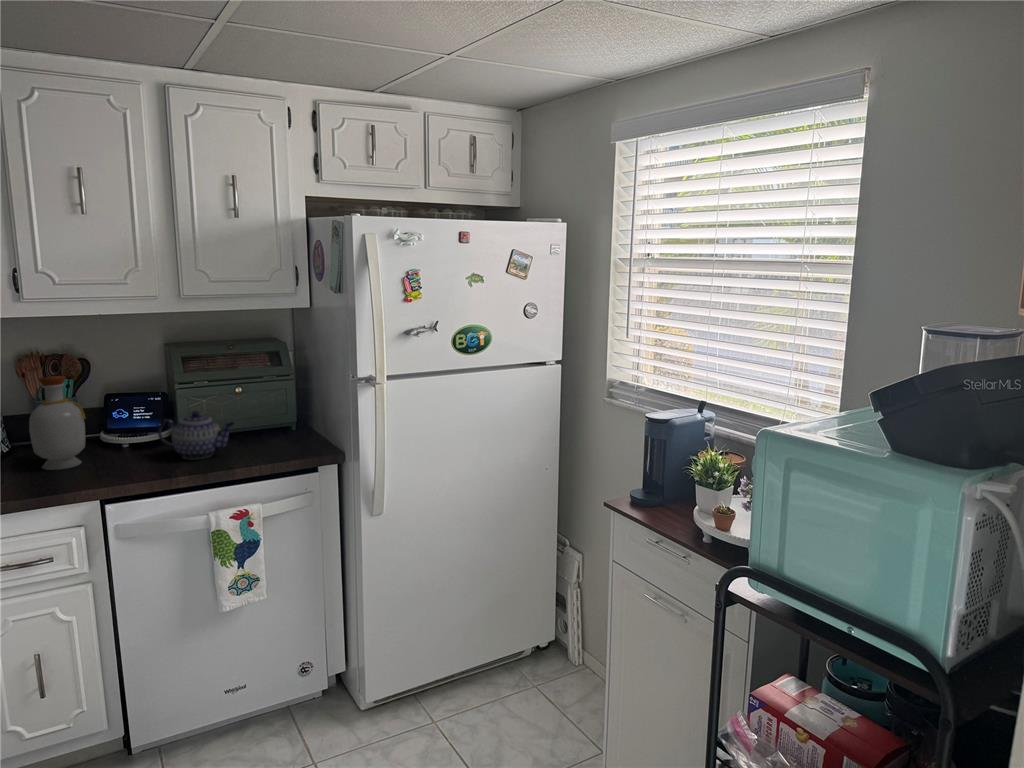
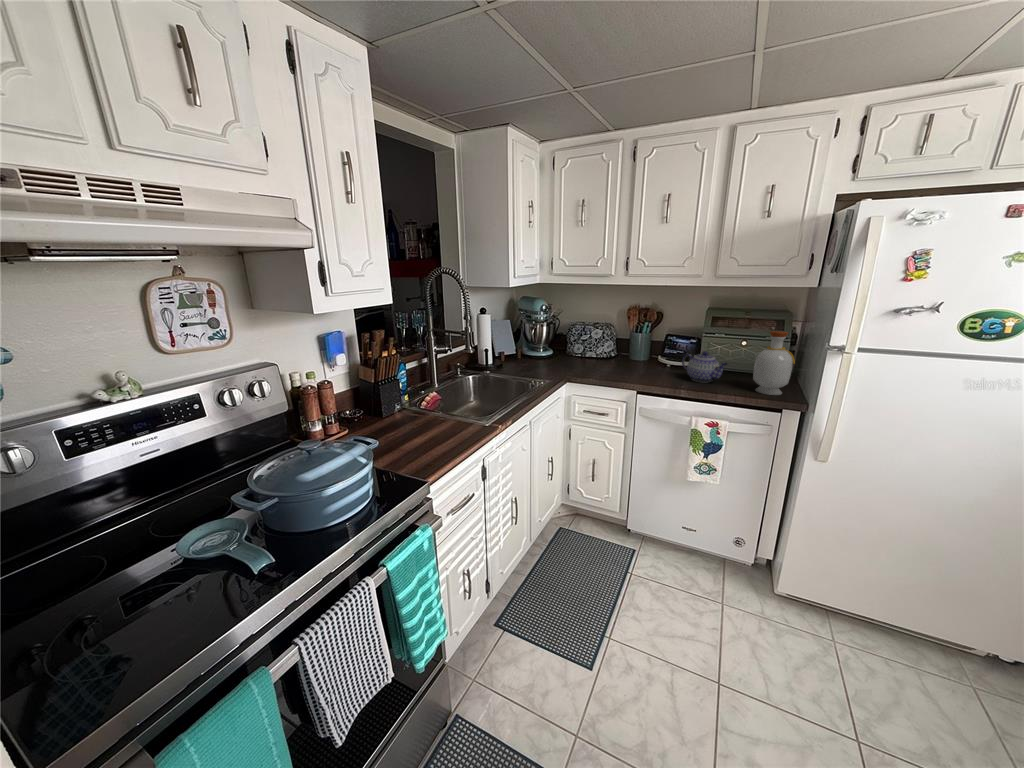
bottle: present [29,376,86,470] -> present [753,331,795,395]

